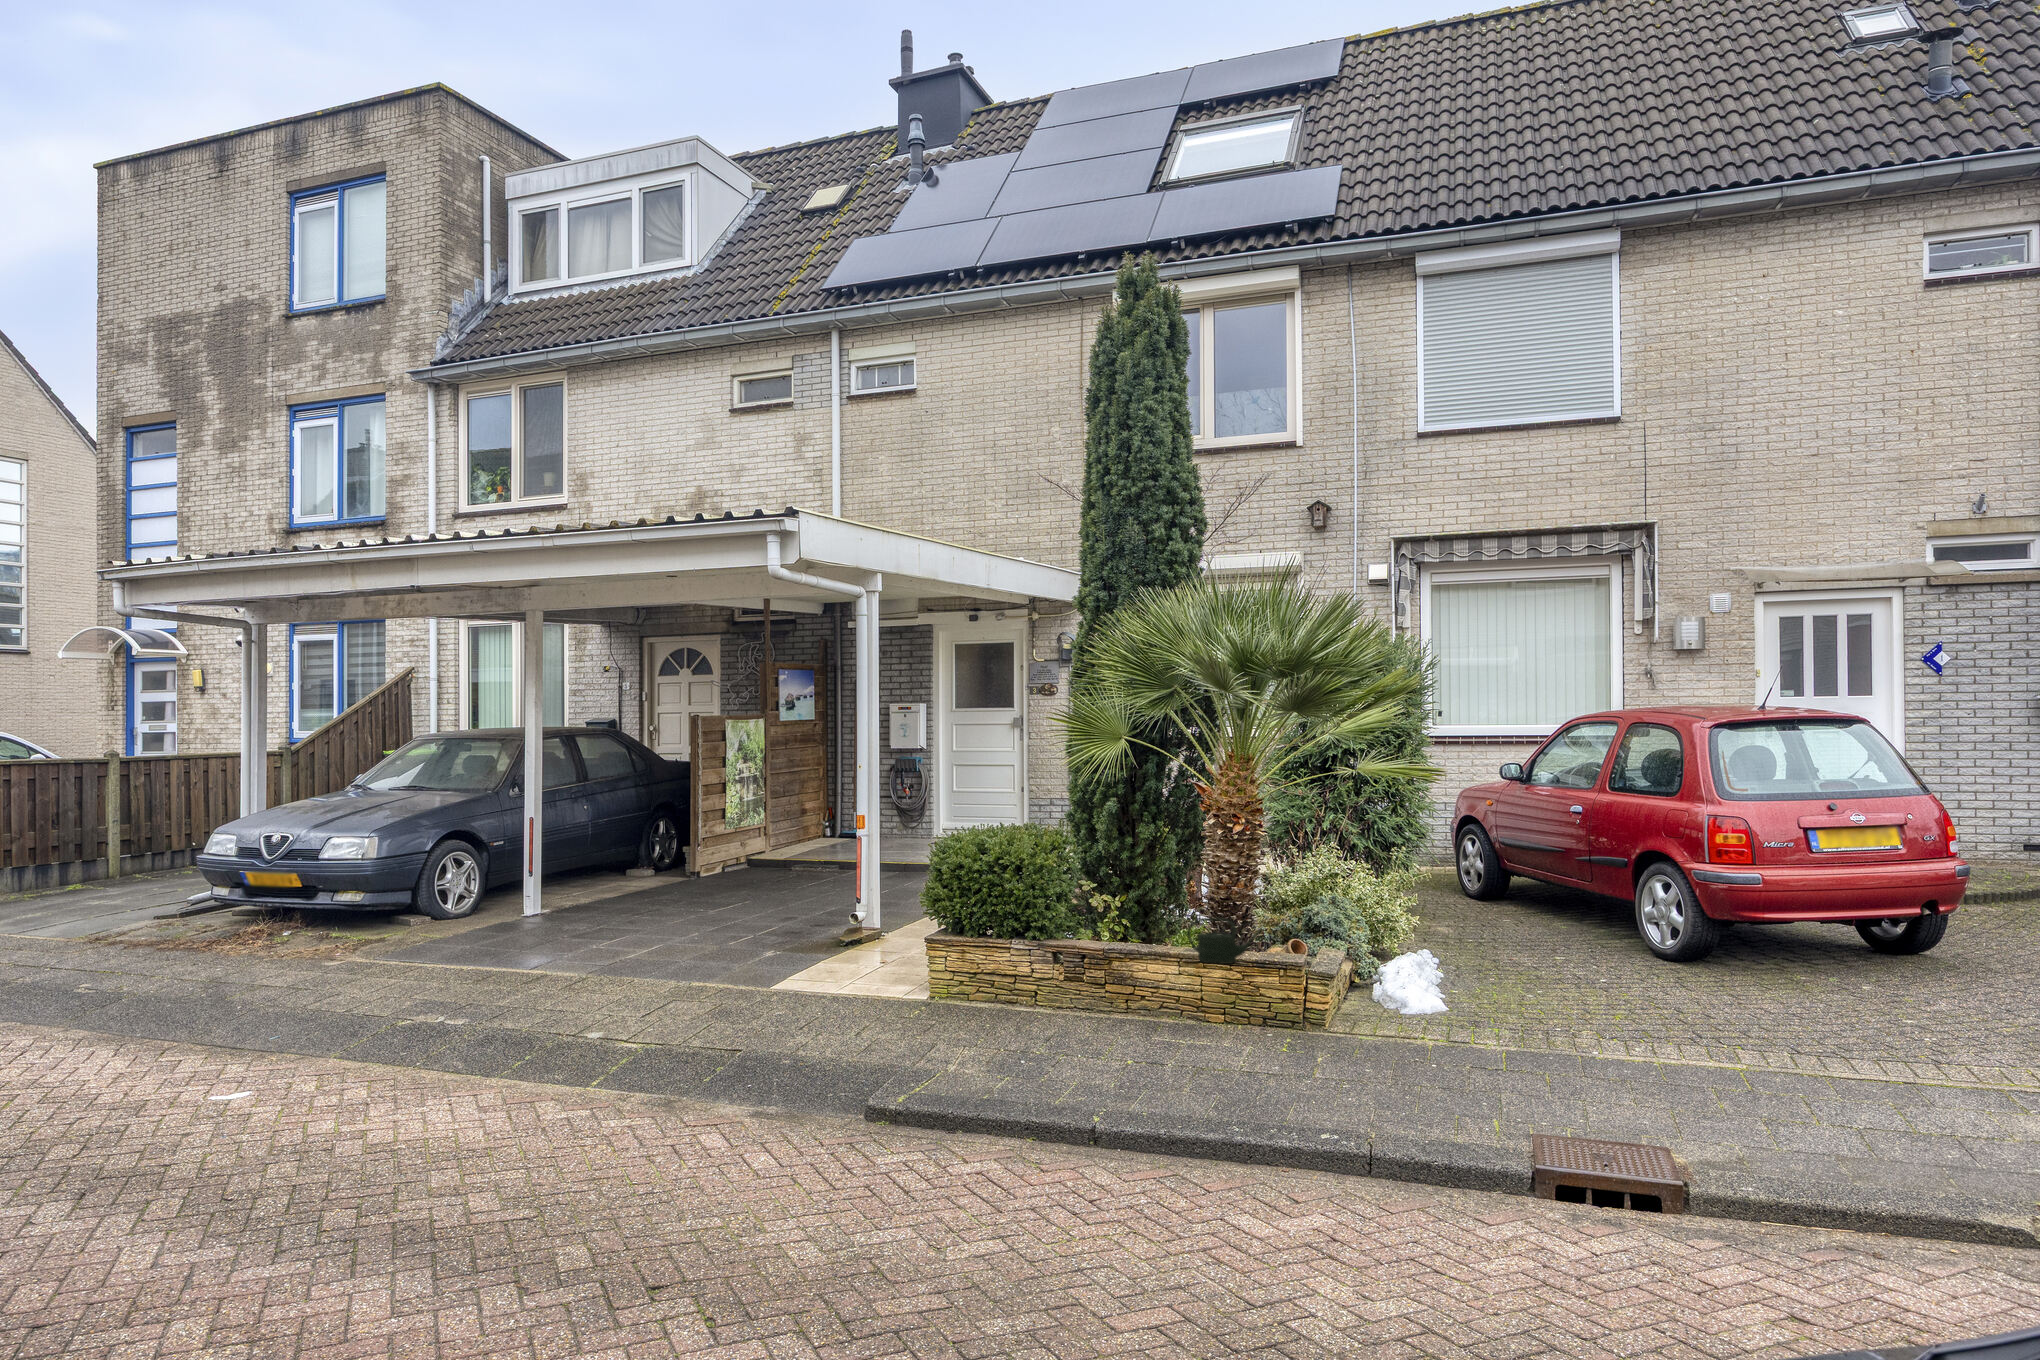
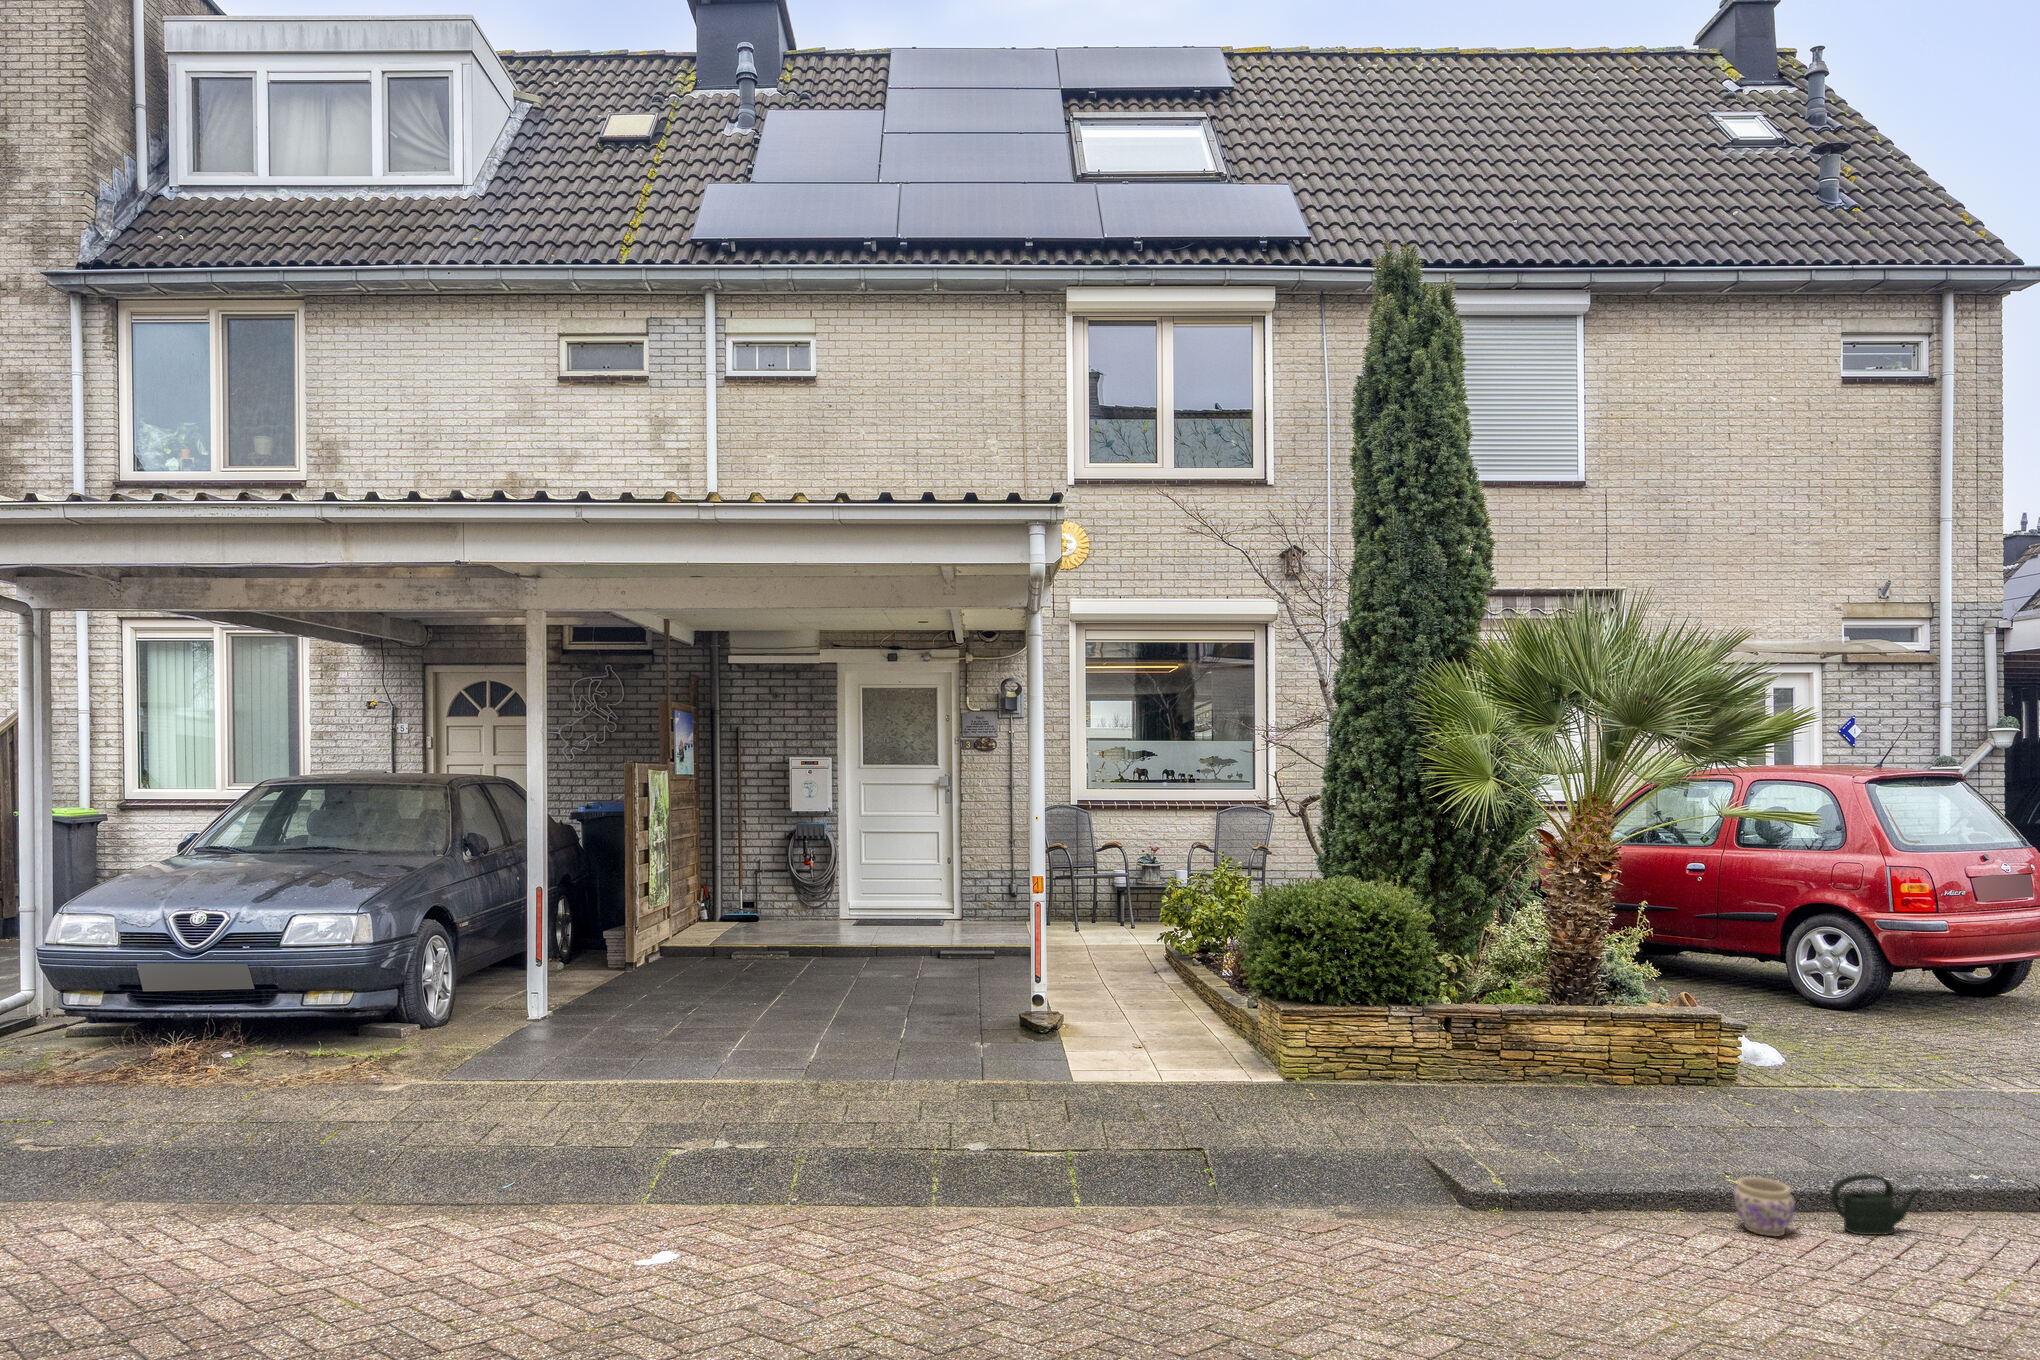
planter: none [1117,920,1159,959] -> present [1733,1177,1795,1236]

